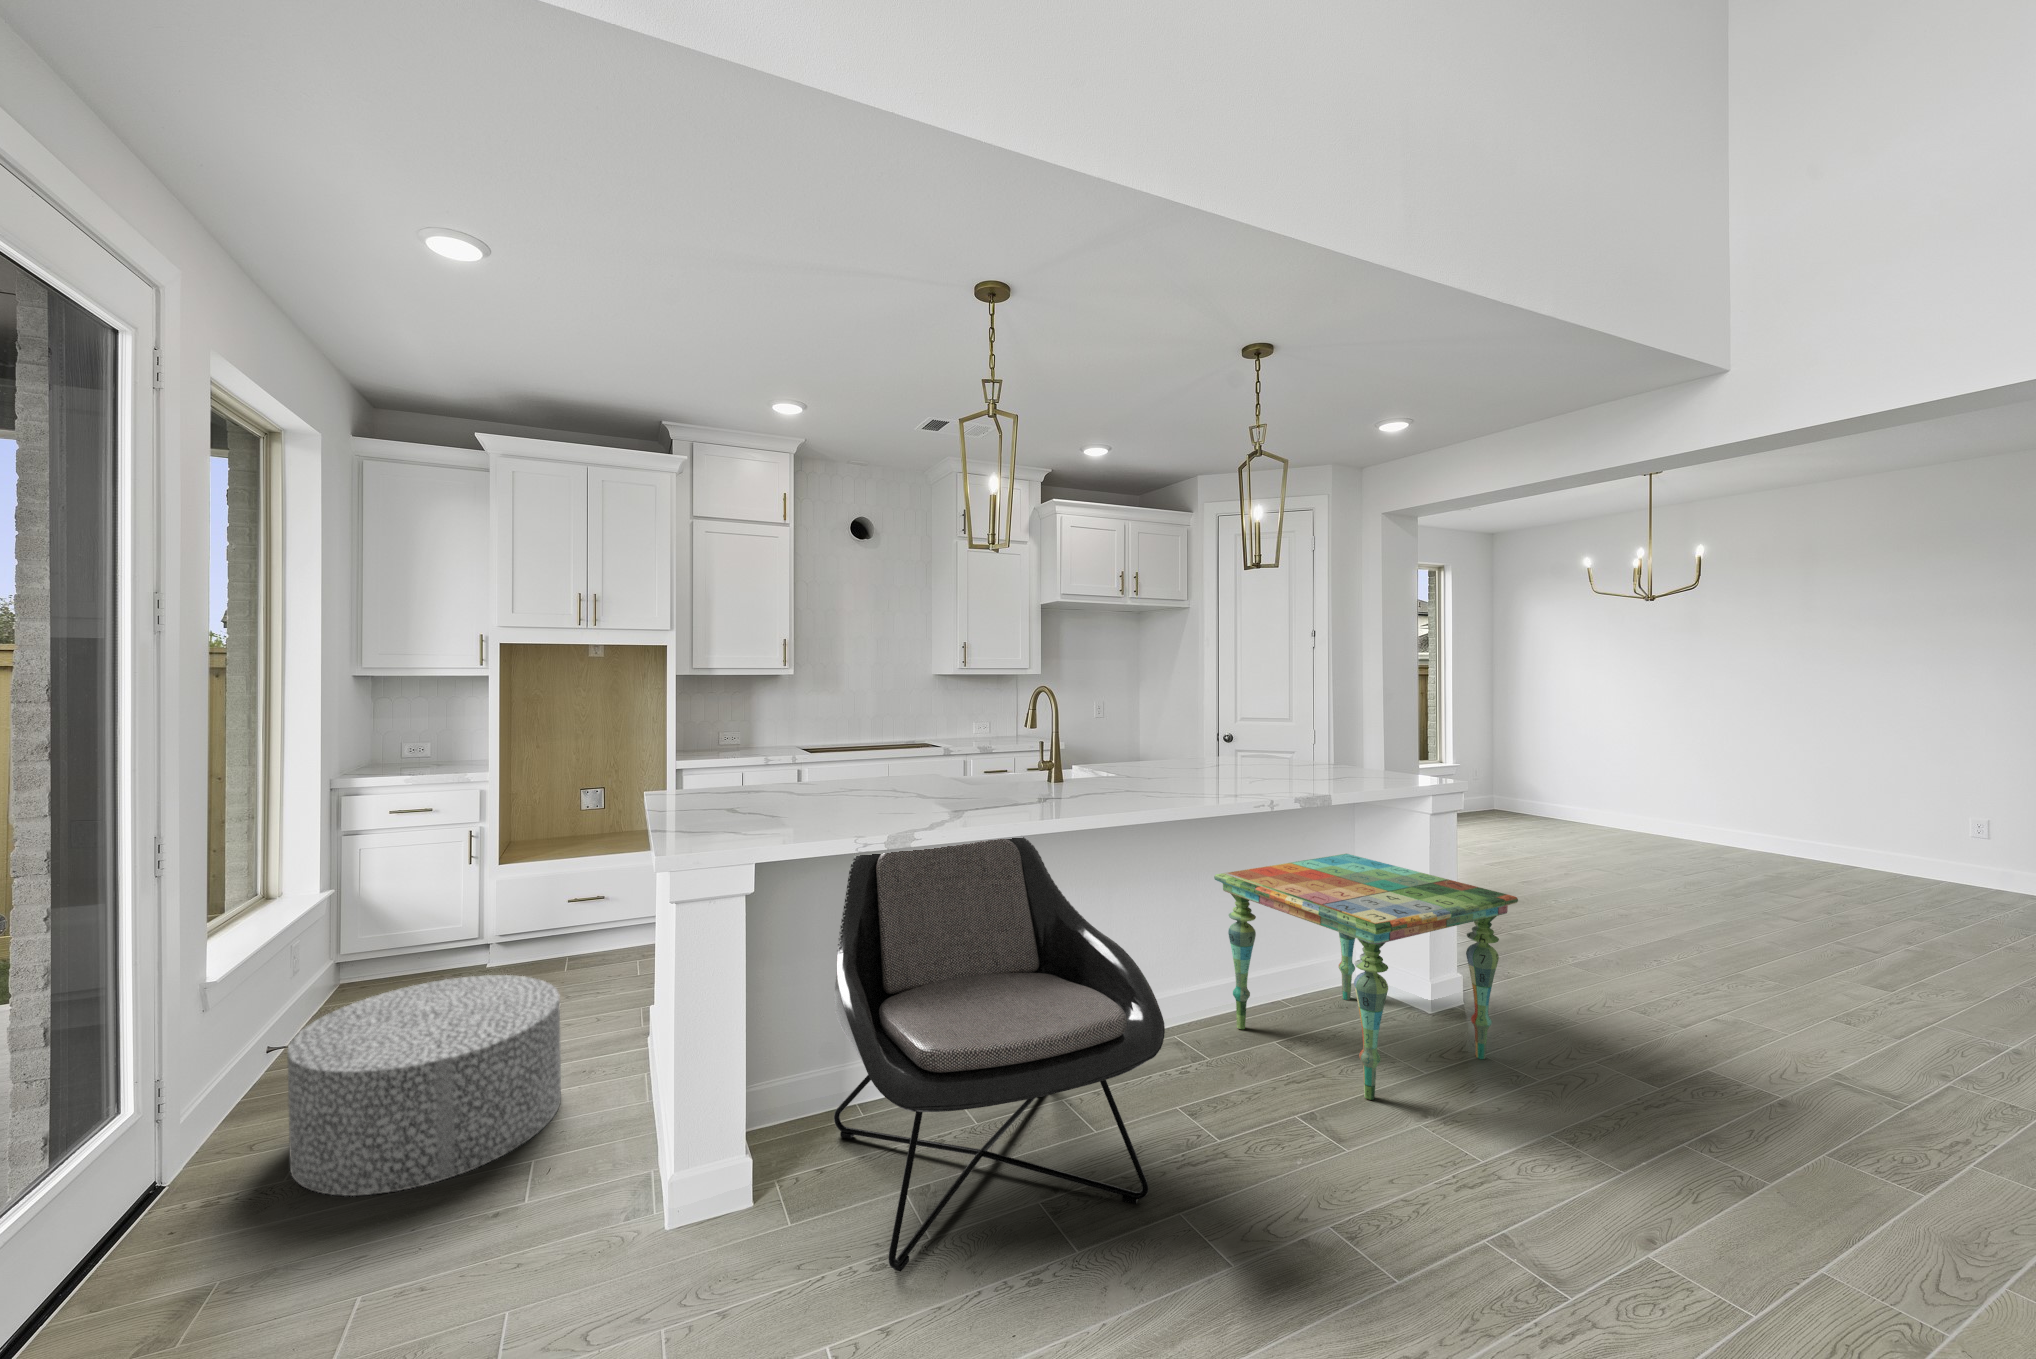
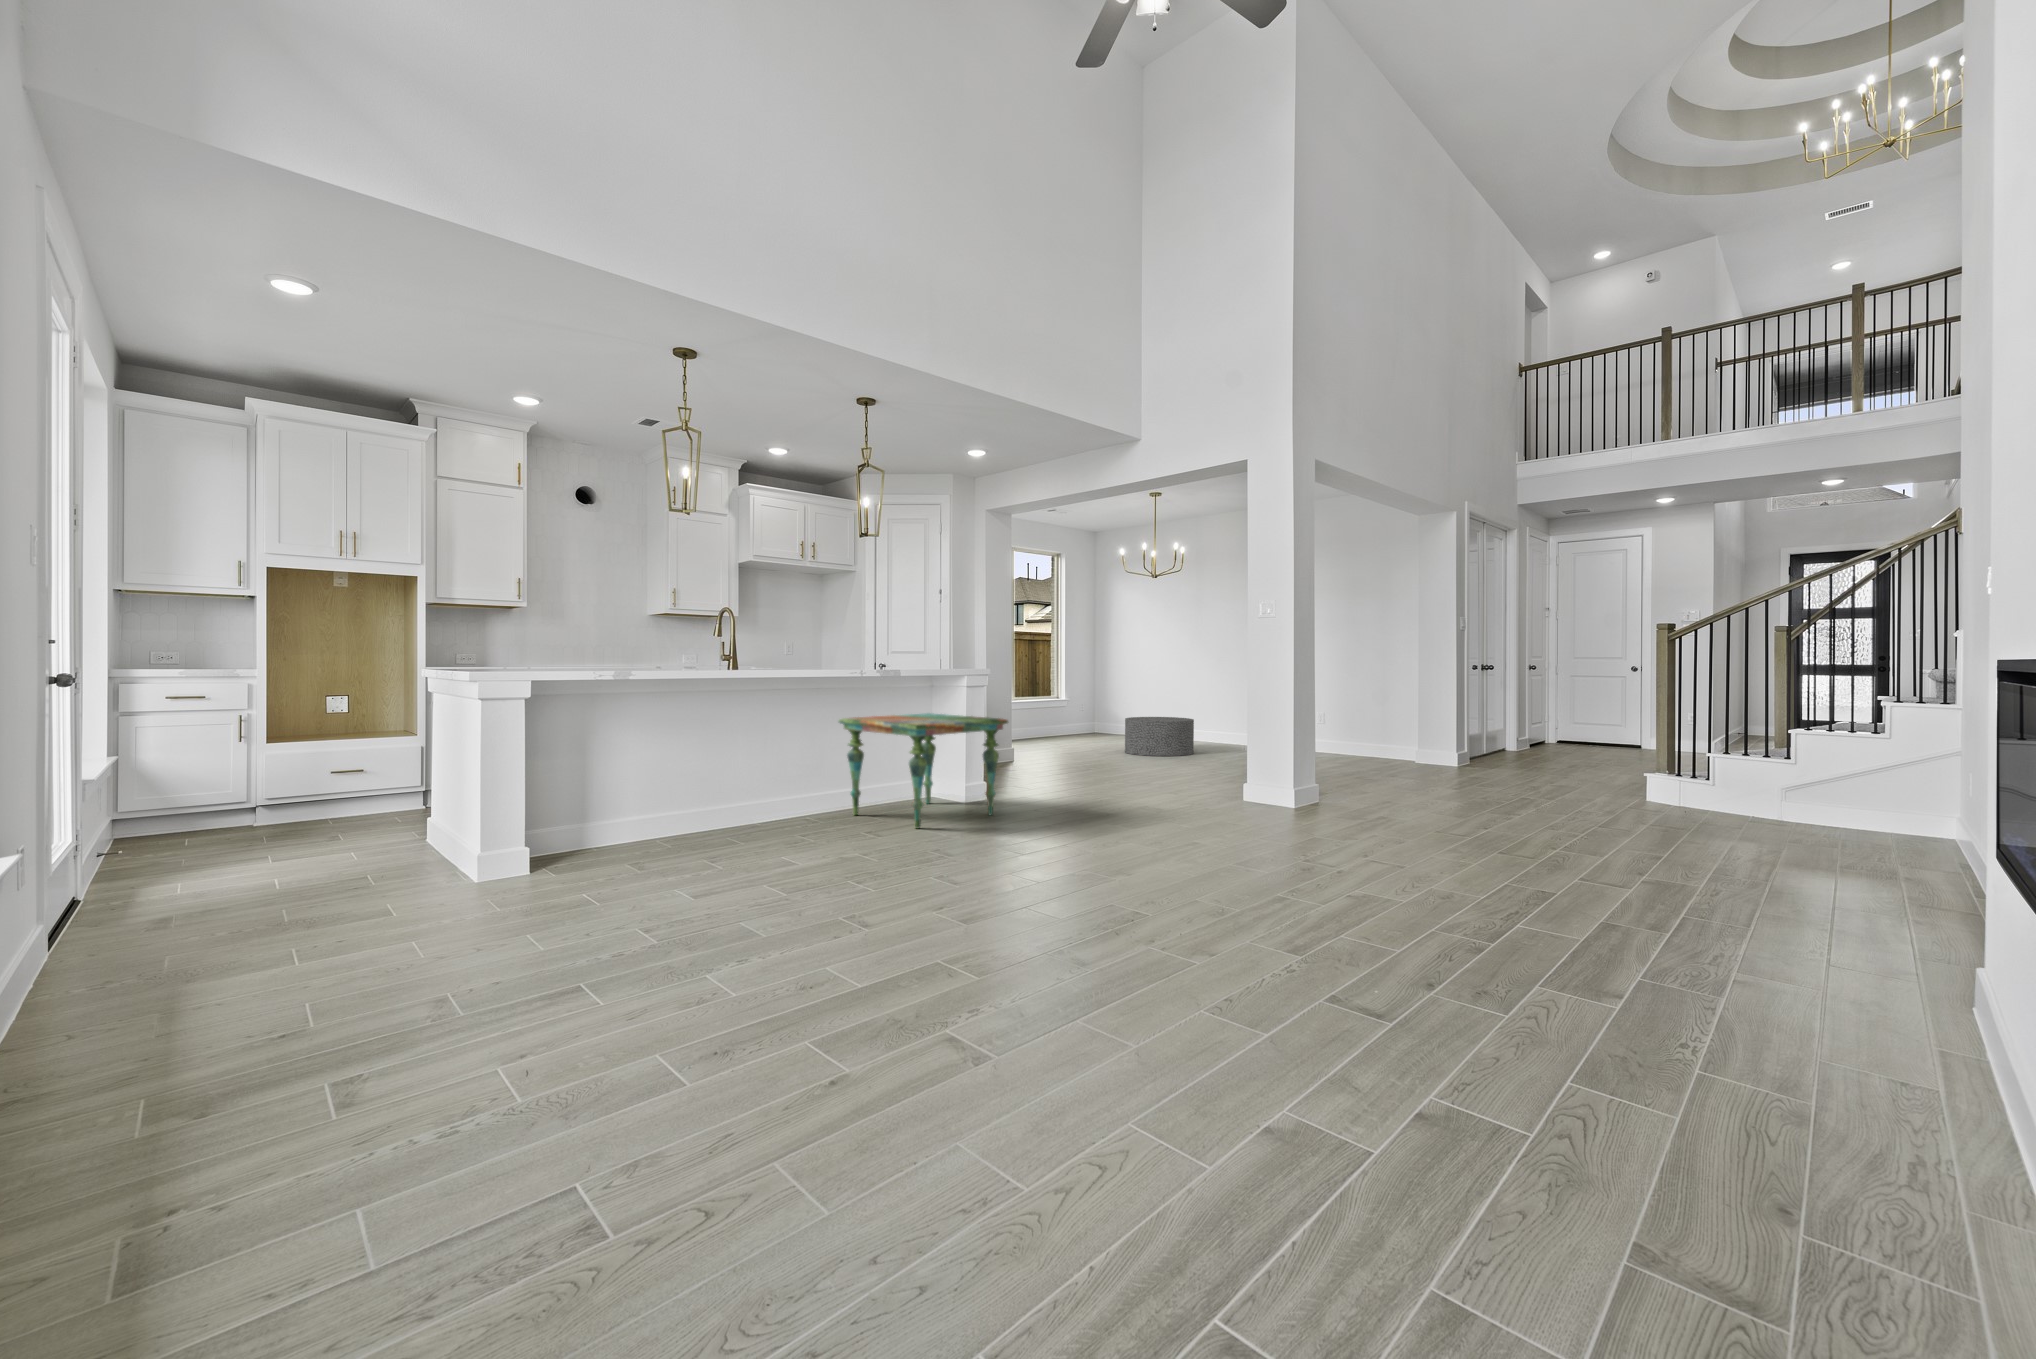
lounge chair: present [834,837,1165,1272] -> none [582,672,784,882]
ottoman: present [287,975,561,1196] -> present [1125,717,1194,756]

